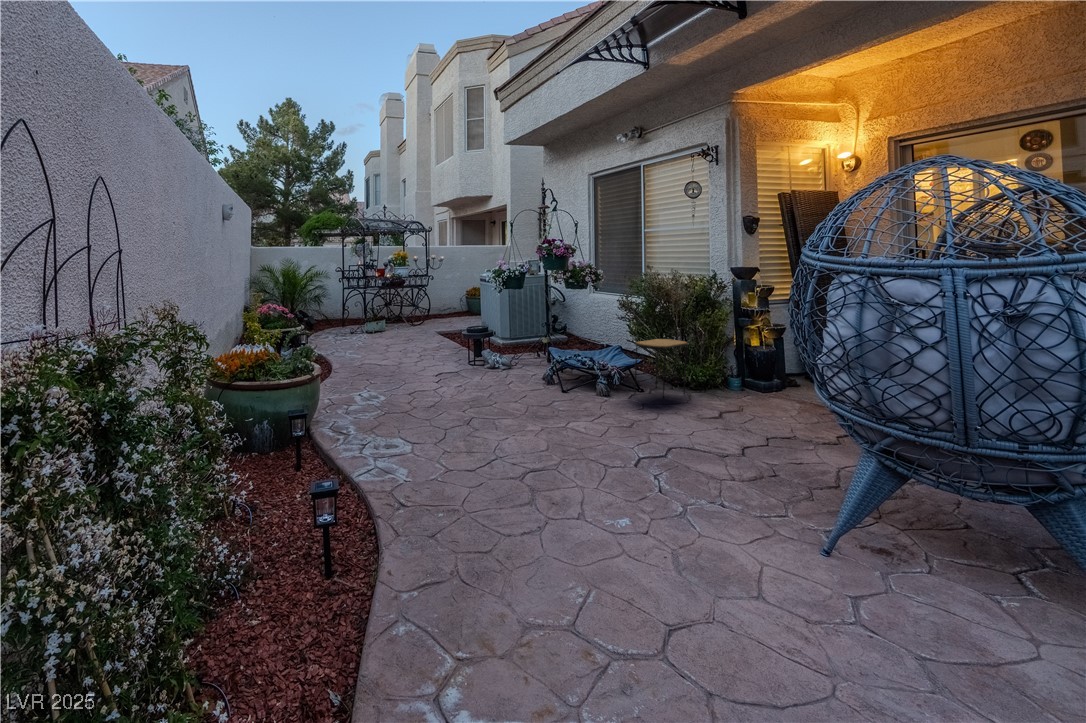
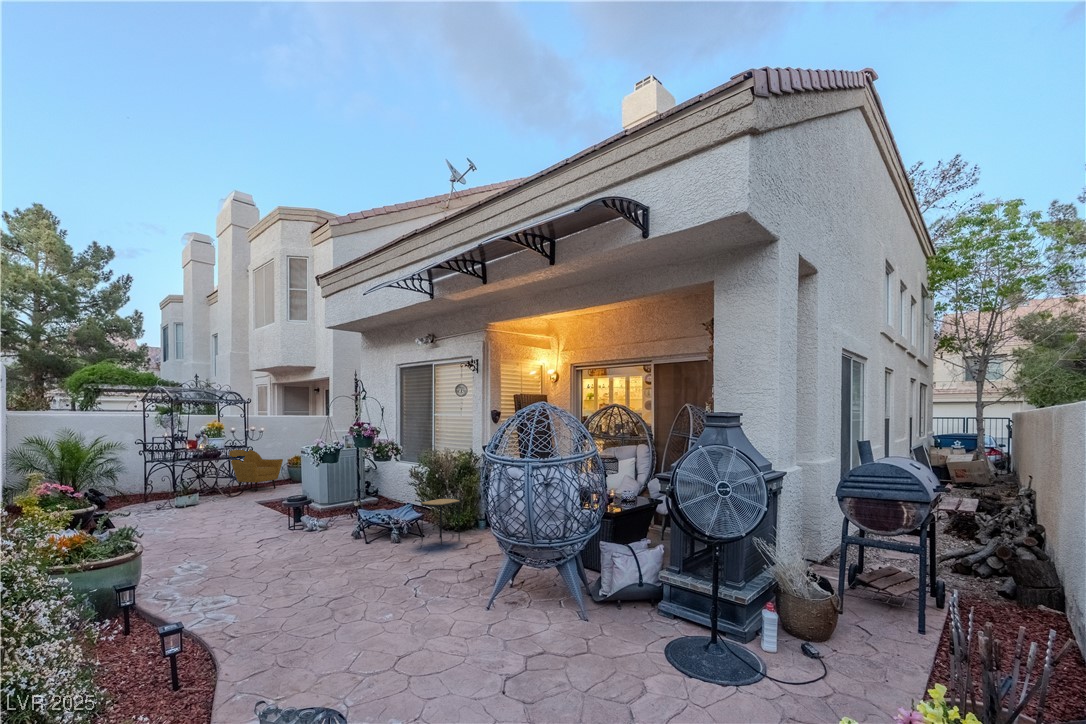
armchair: none [415,280,466,322] -> present [229,450,283,492]

